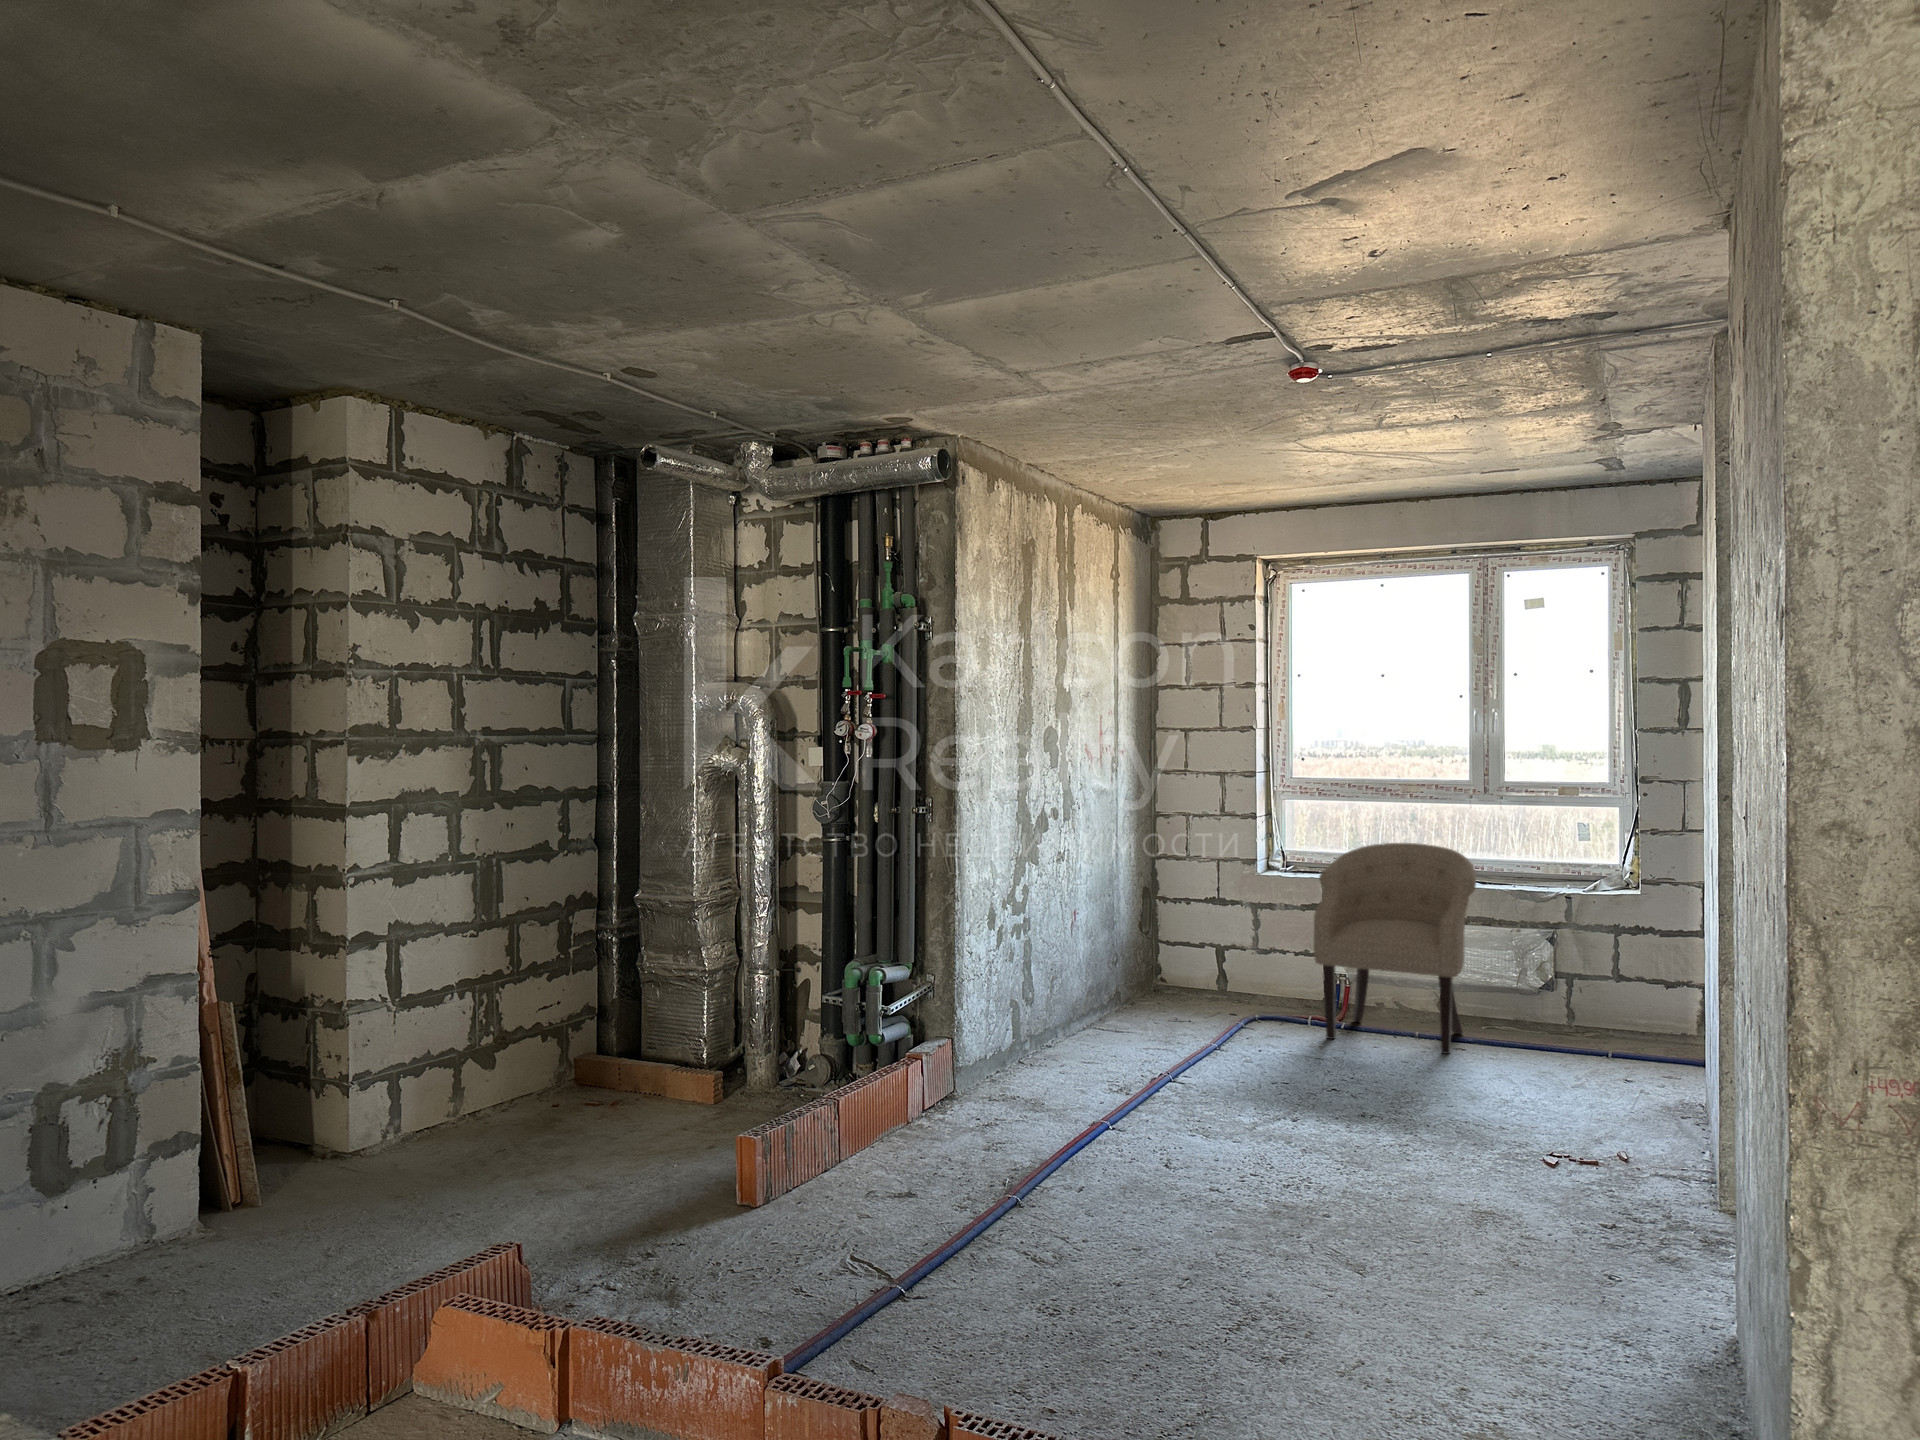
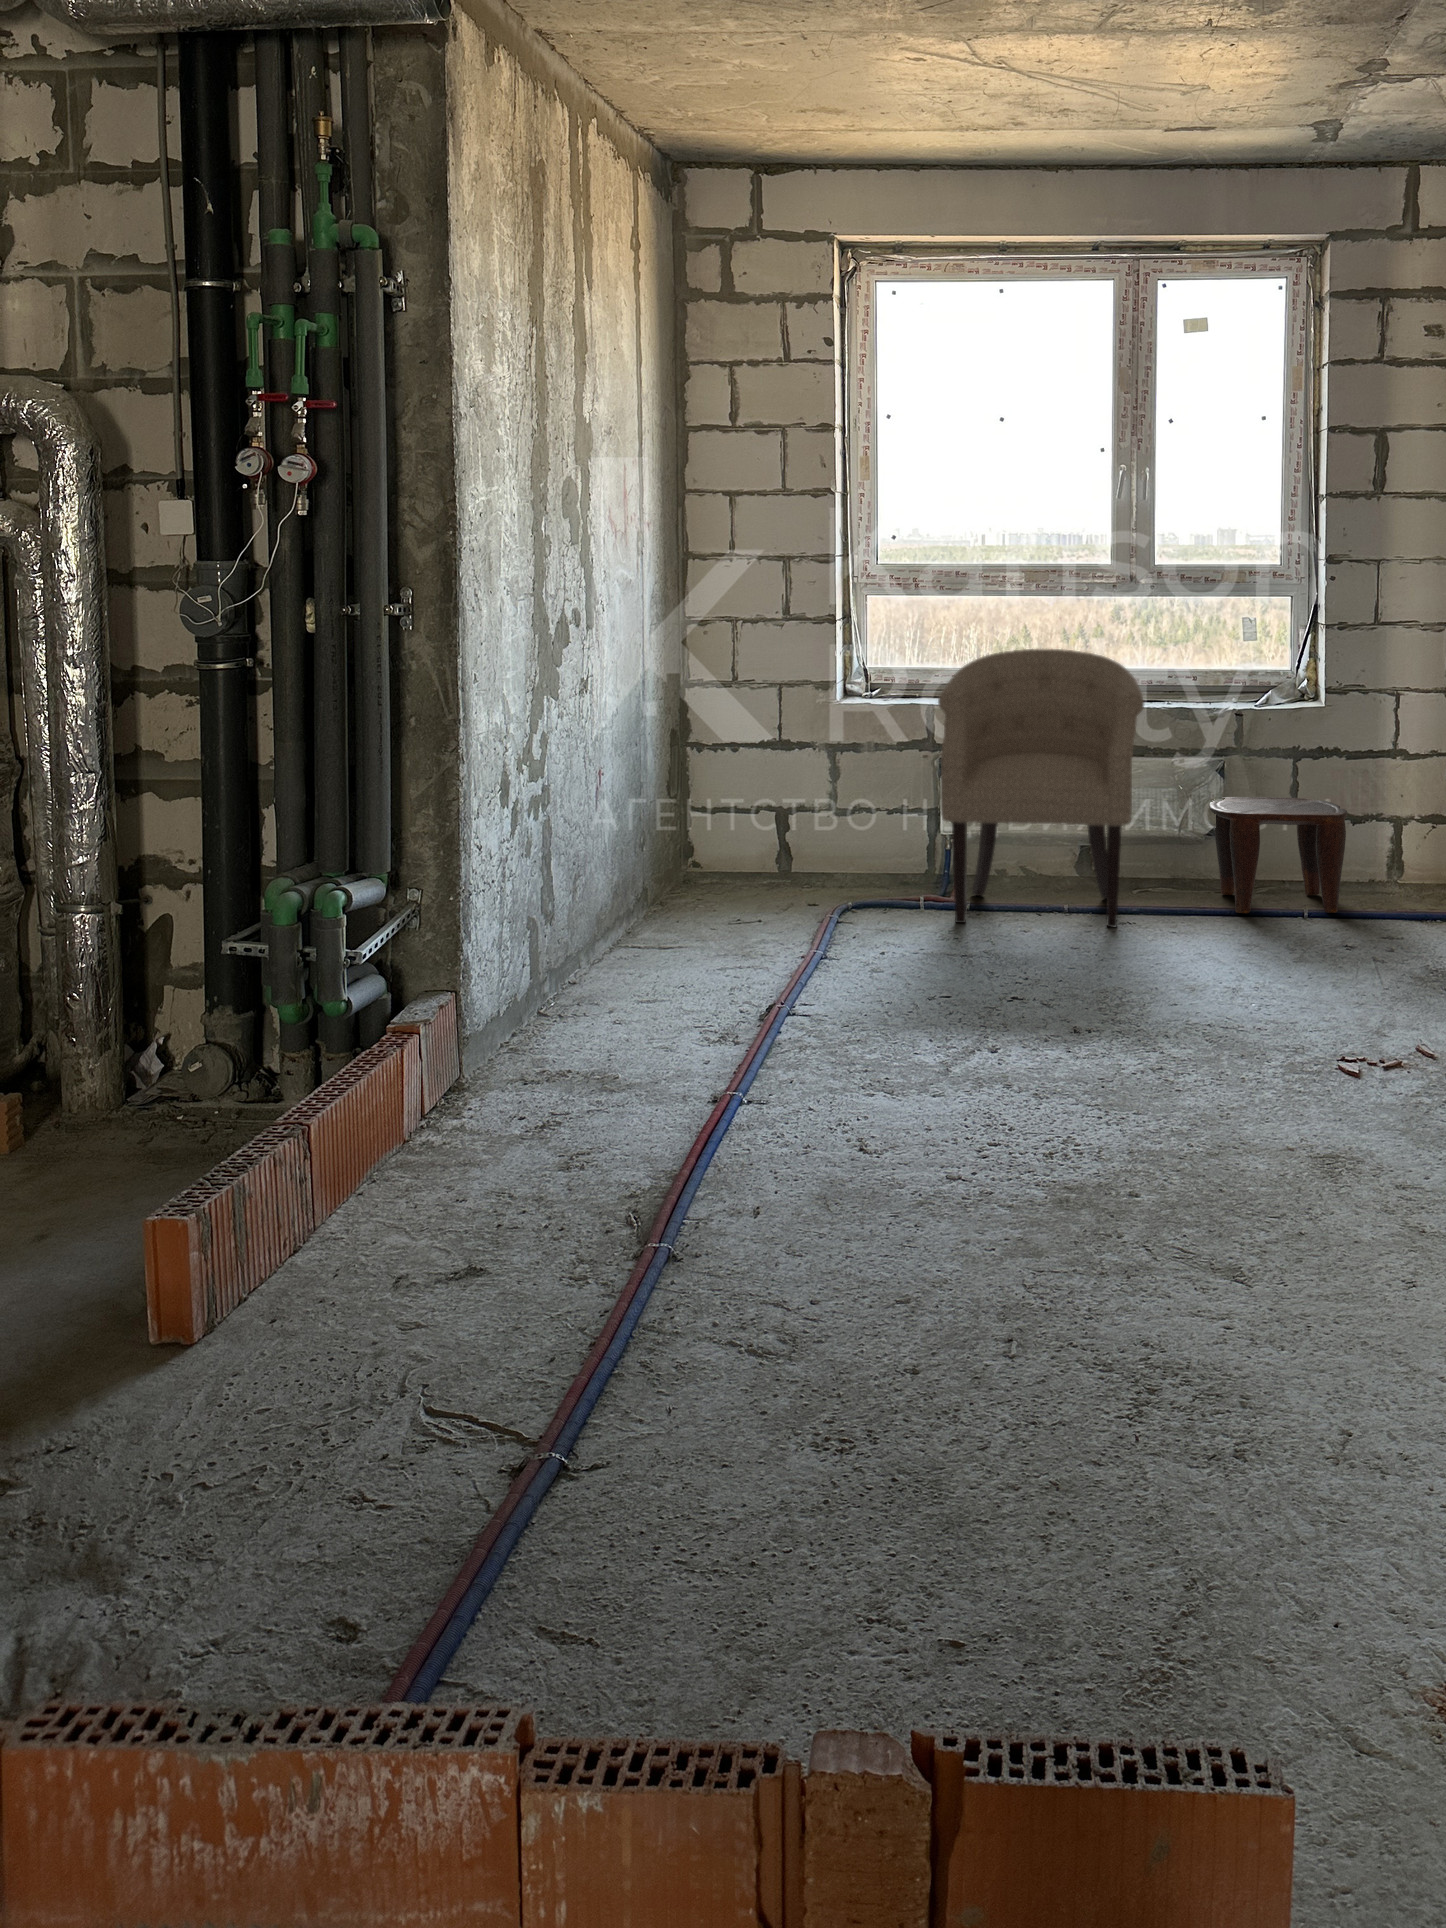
stool: none [1540,963,1658,1062] -> present [1209,797,1347,913]

